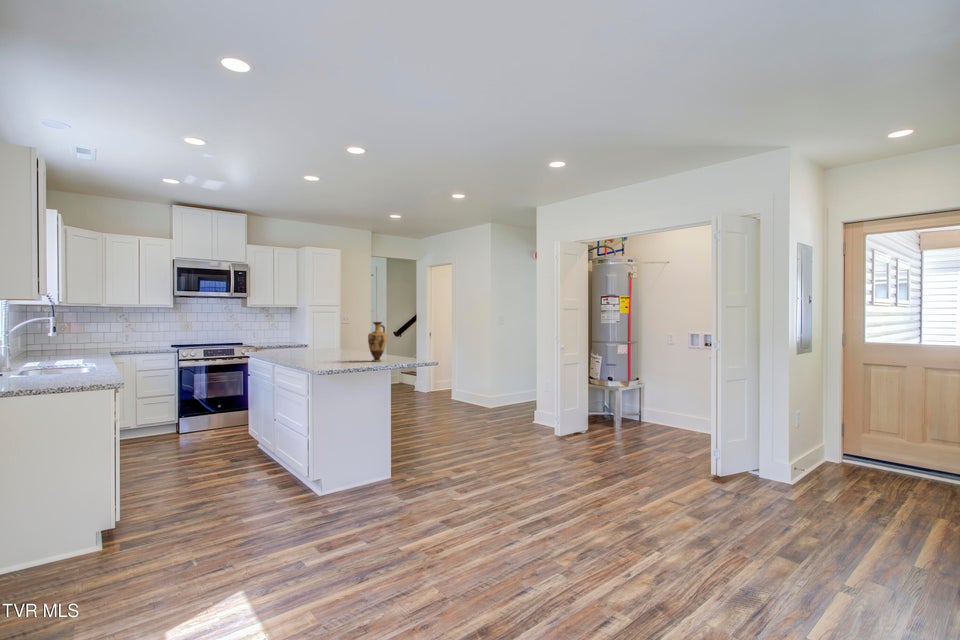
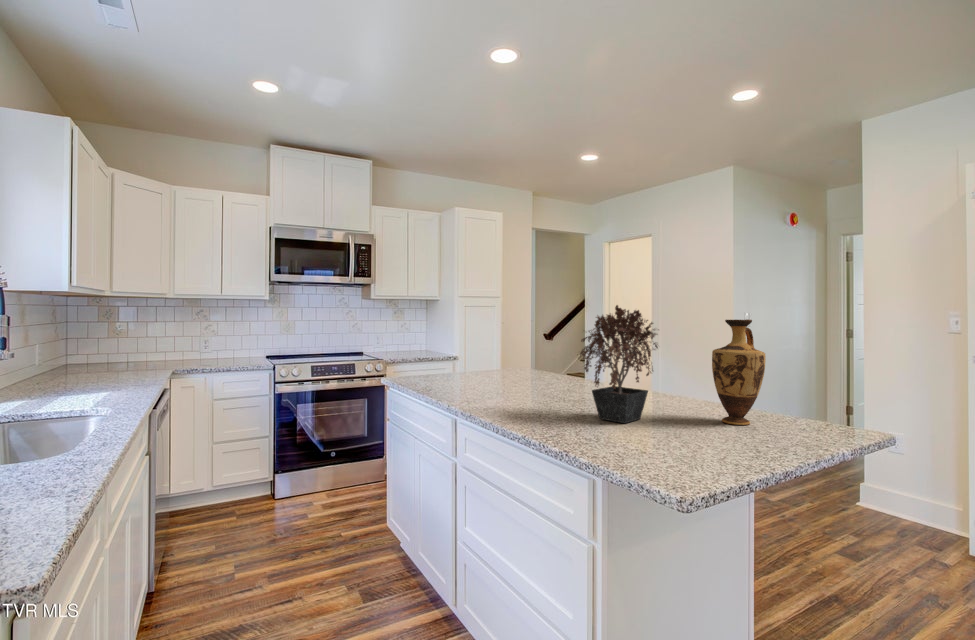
potted plant: none [315,316,351,362] -> present [578,305,658,423]

